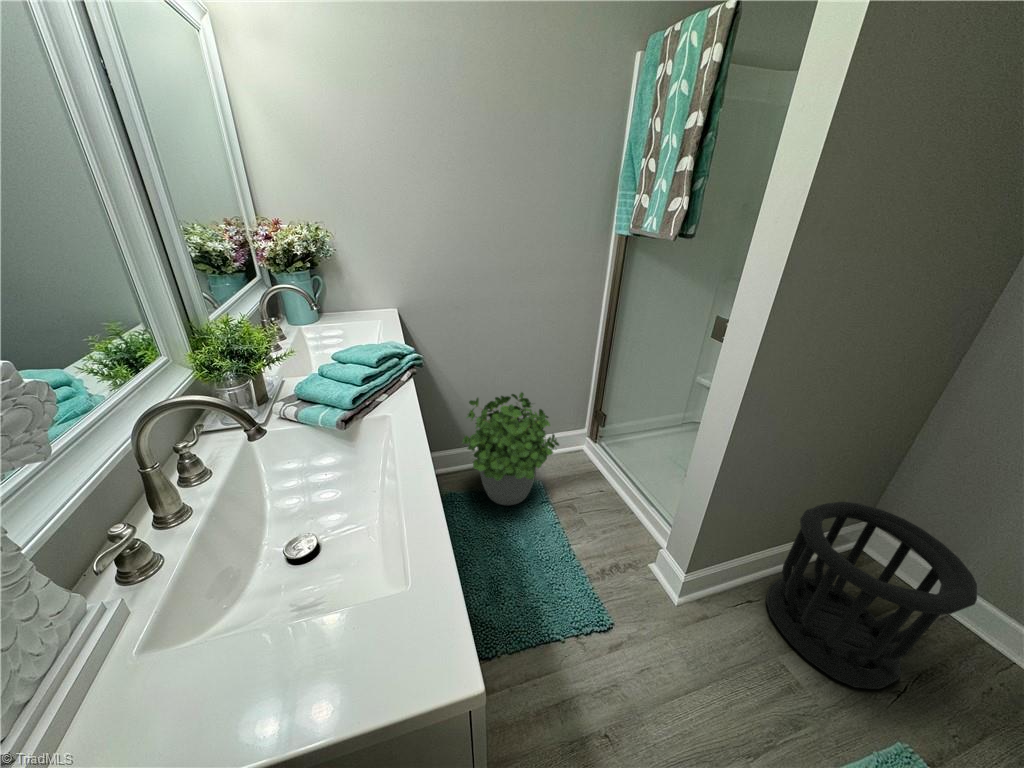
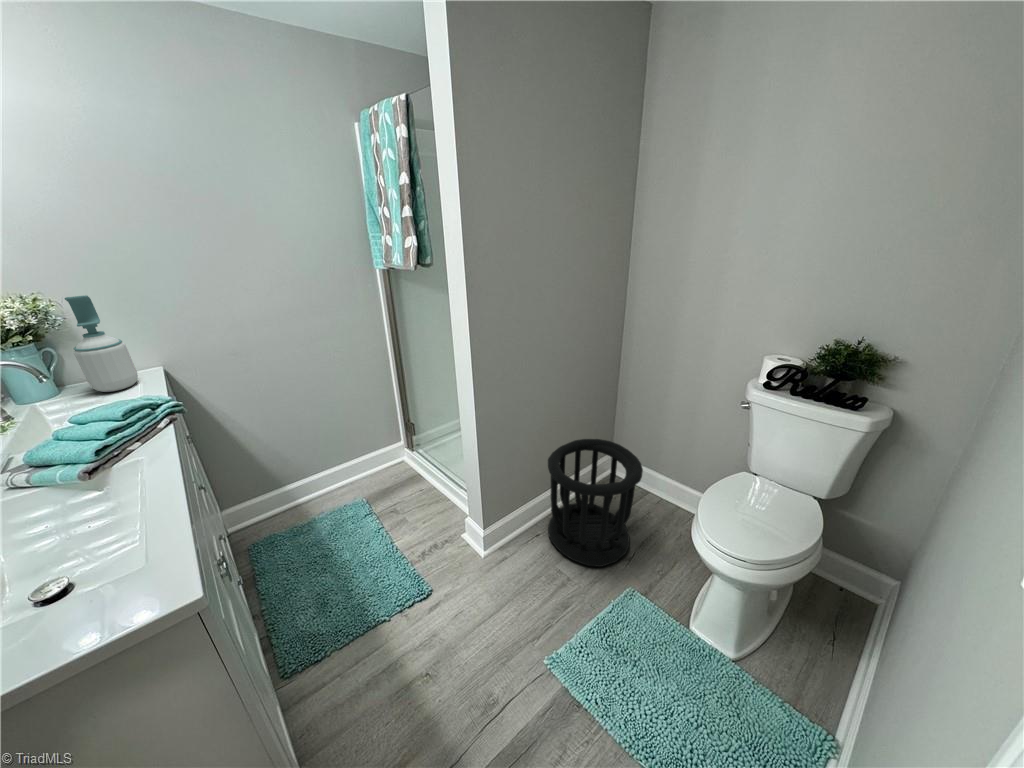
soap bottle: none [337,233,379,330] -> present [65,295,138,392]
potted plant: present [463,392,559,505] -> none [268,419,370,529]

